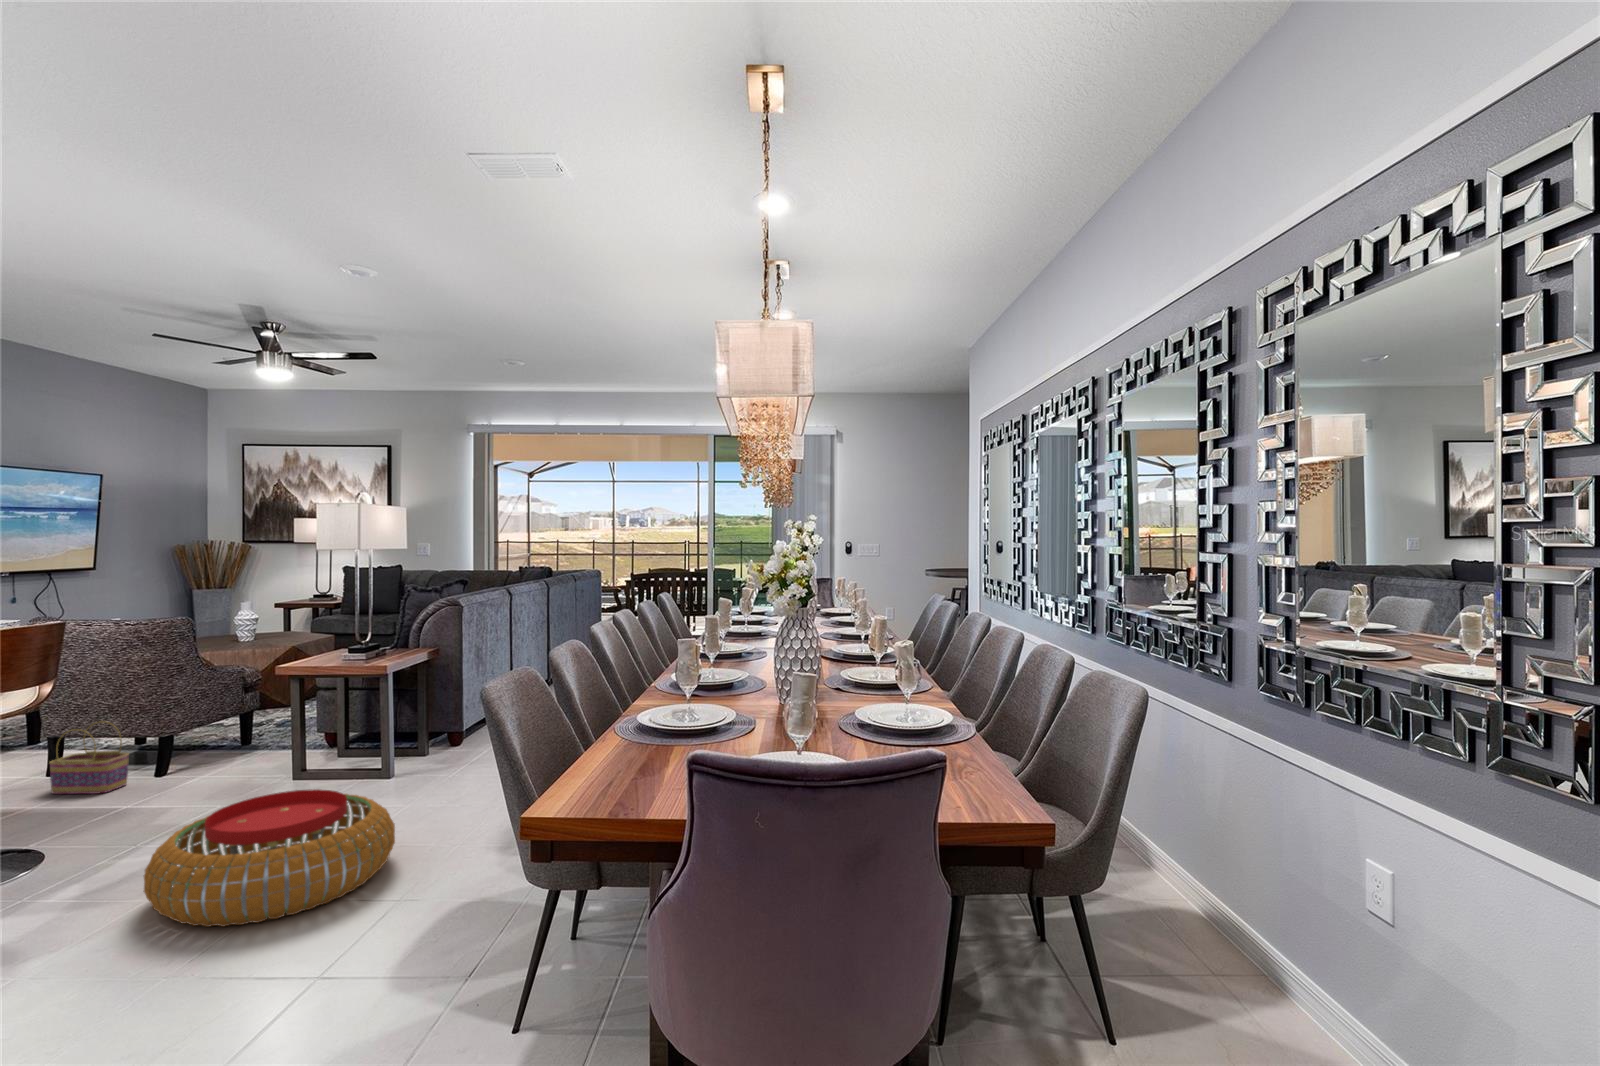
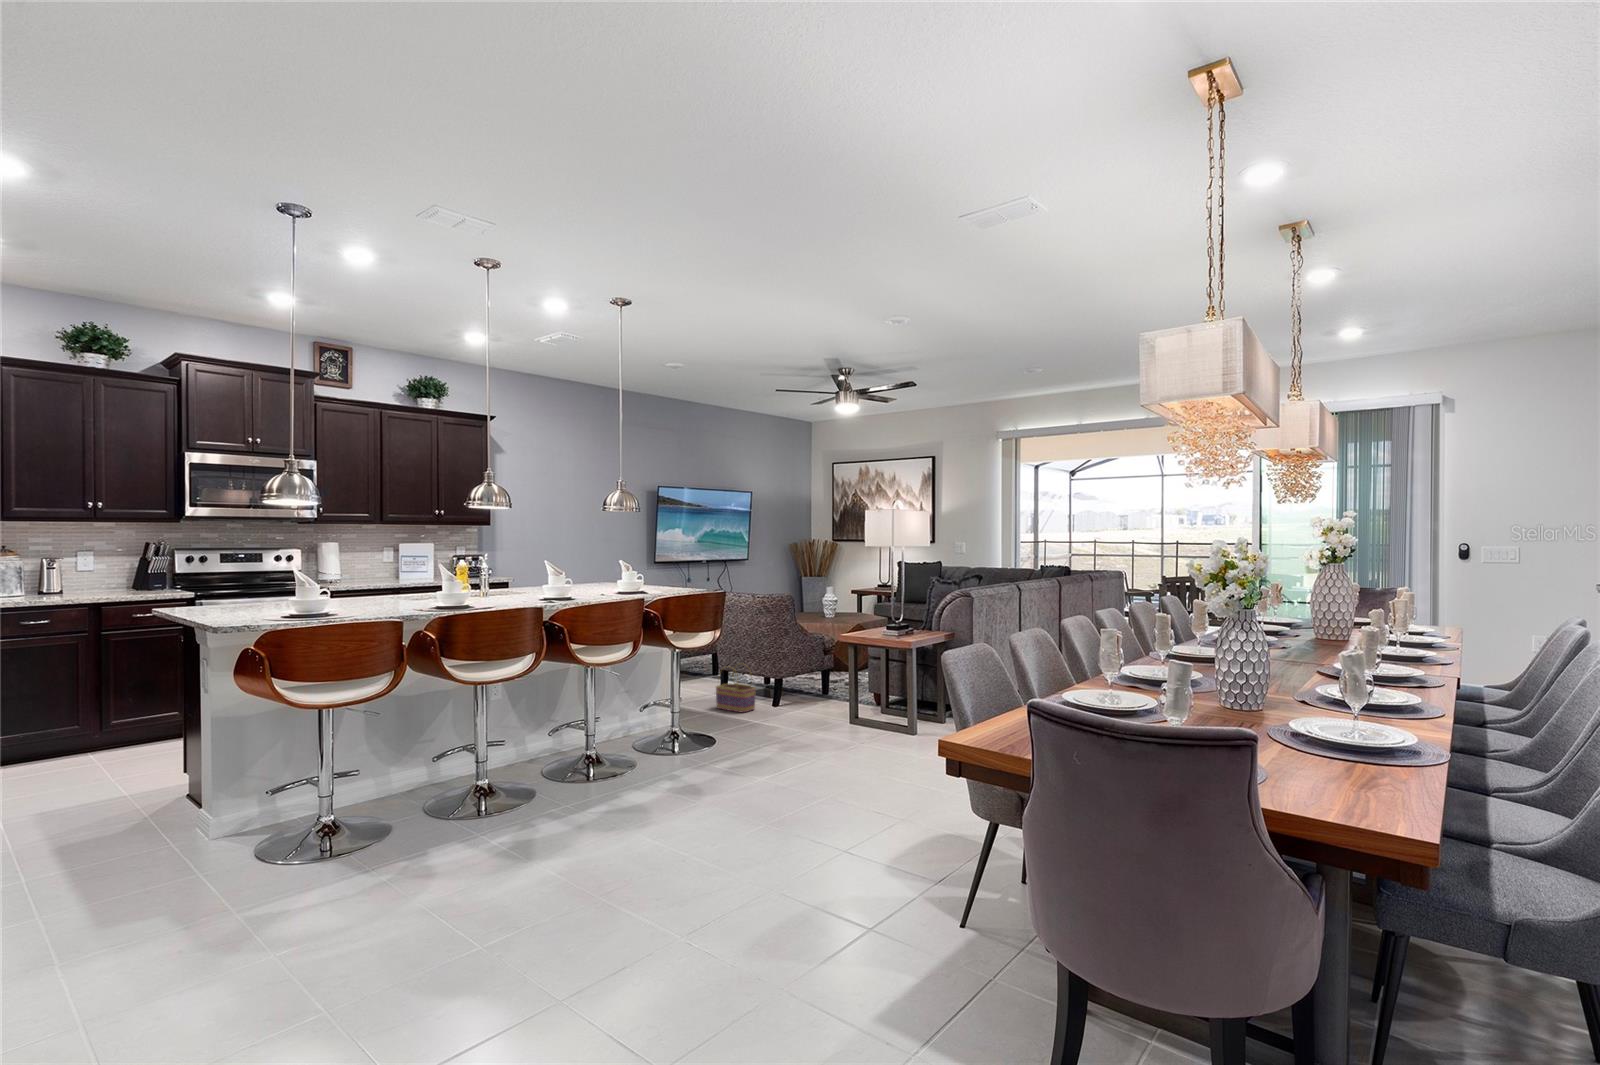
pouf: present [144,789,395,927] -> none [753,725,905,811]

